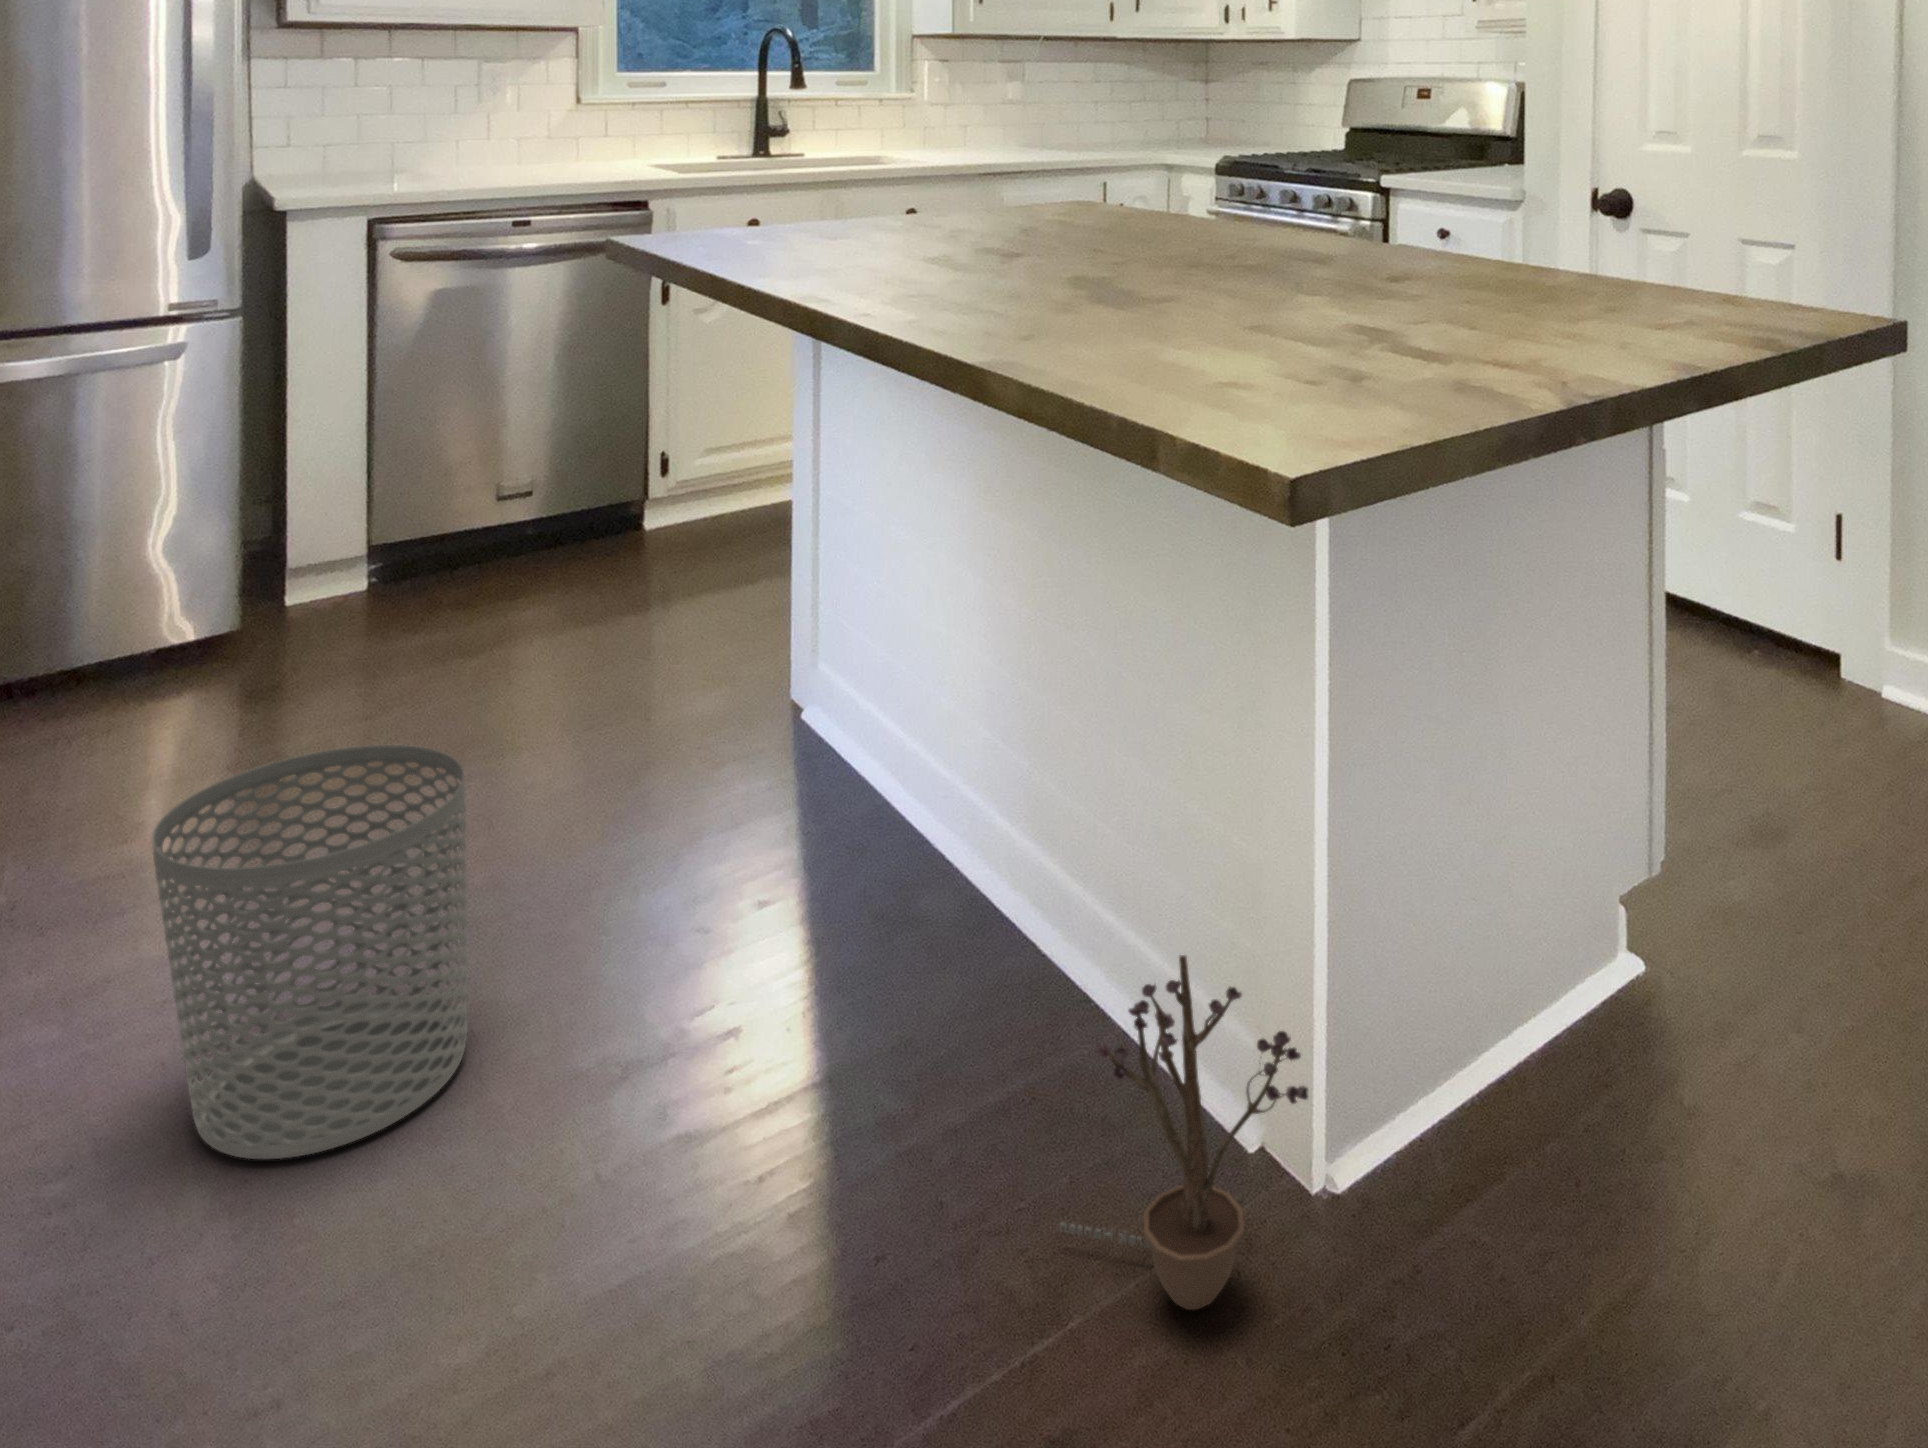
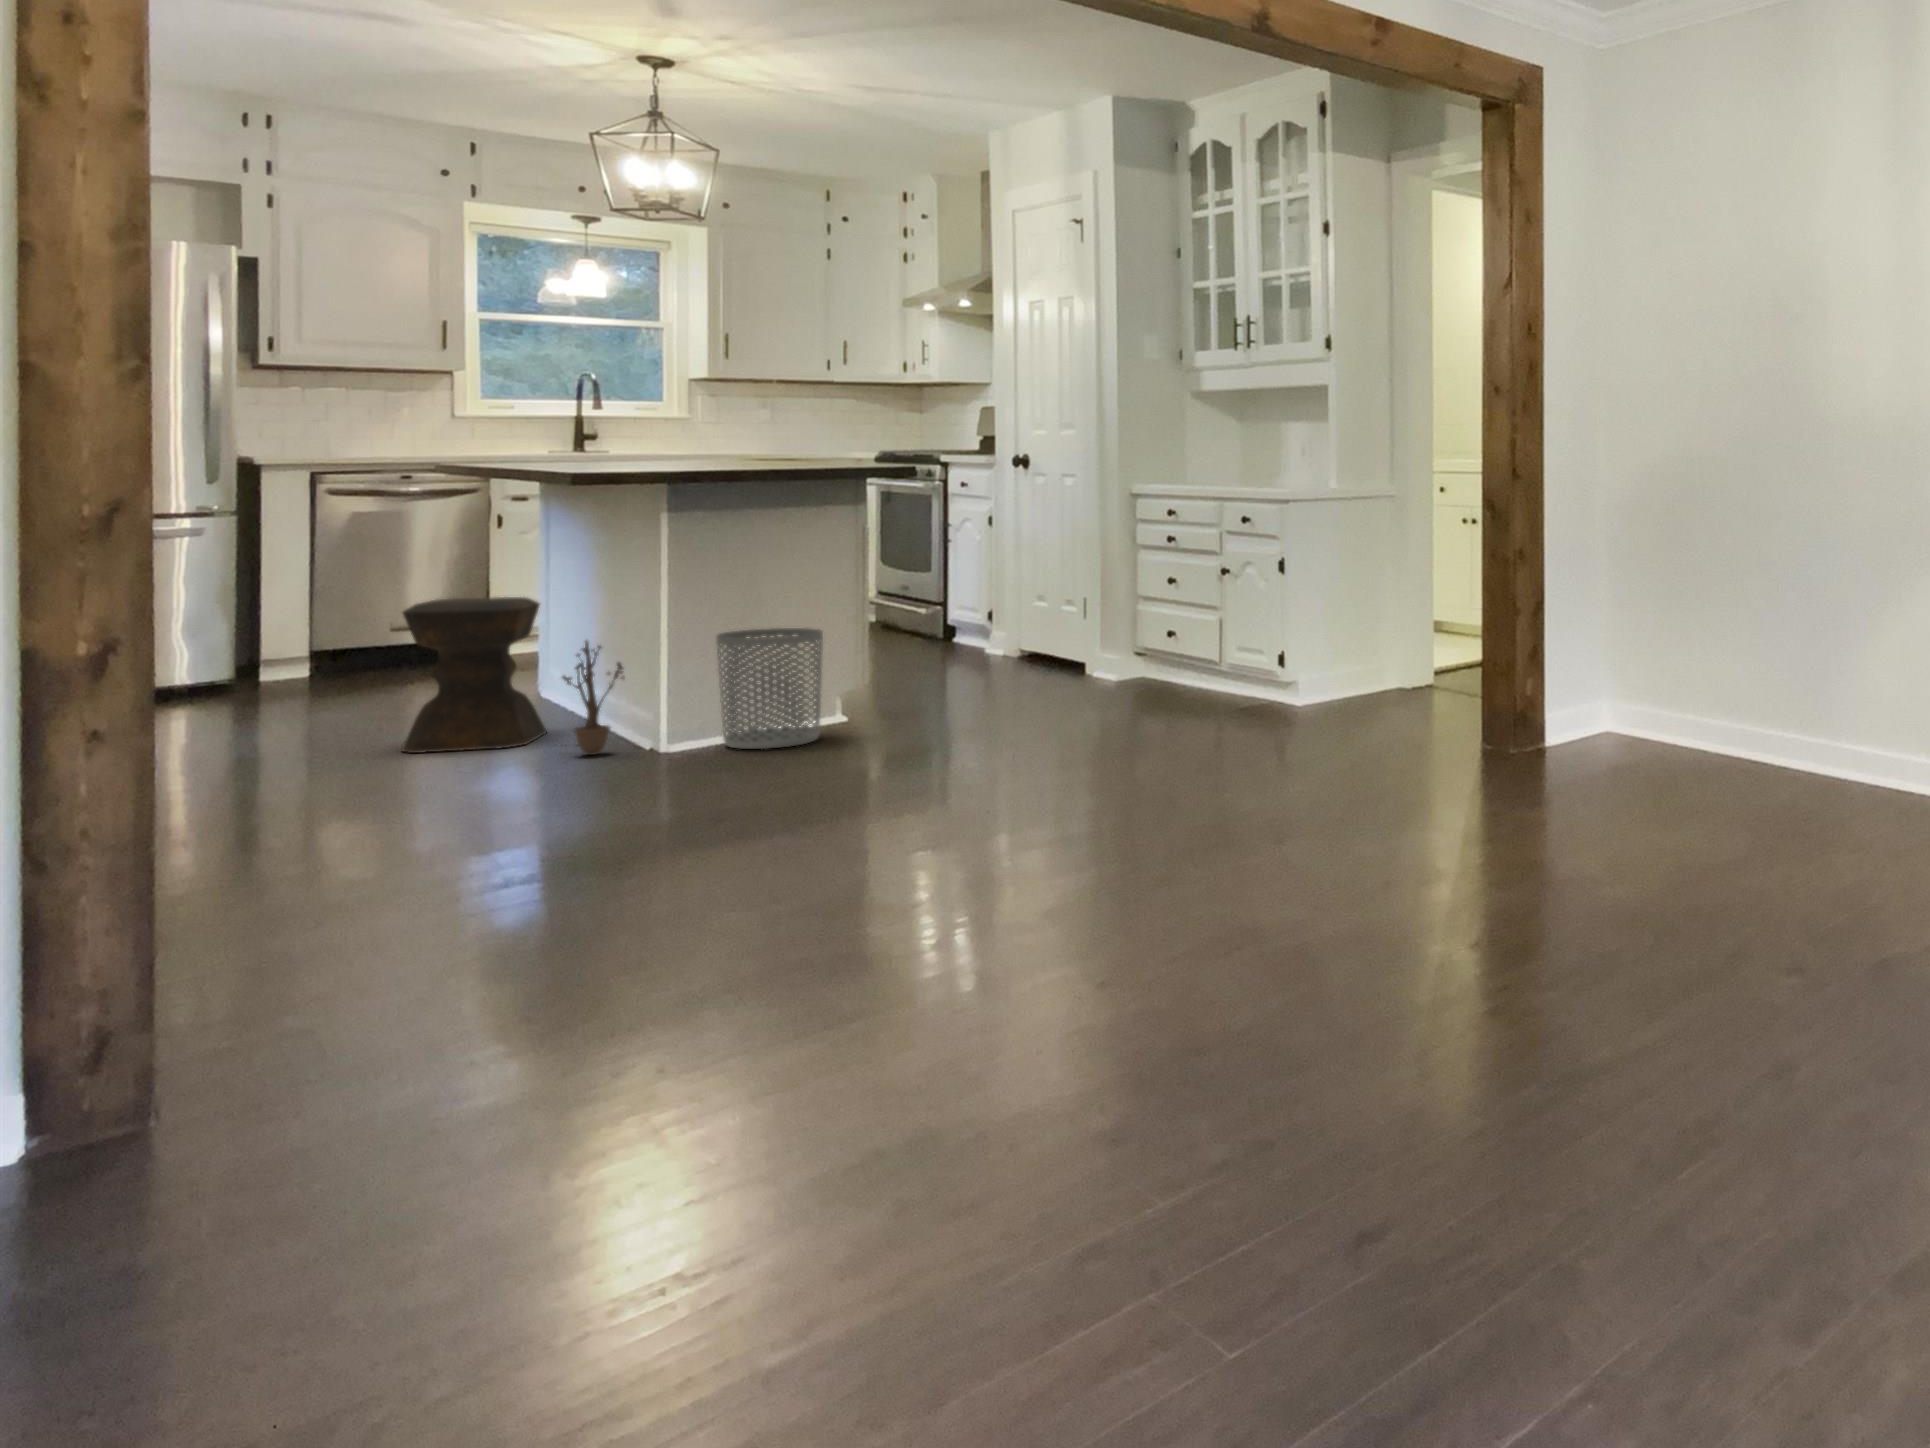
stool: none [626,676,947,1211] -> present [402,597,546,753]
waste bin: present [152,745,467,1159] -> present [717,628,823,749]

